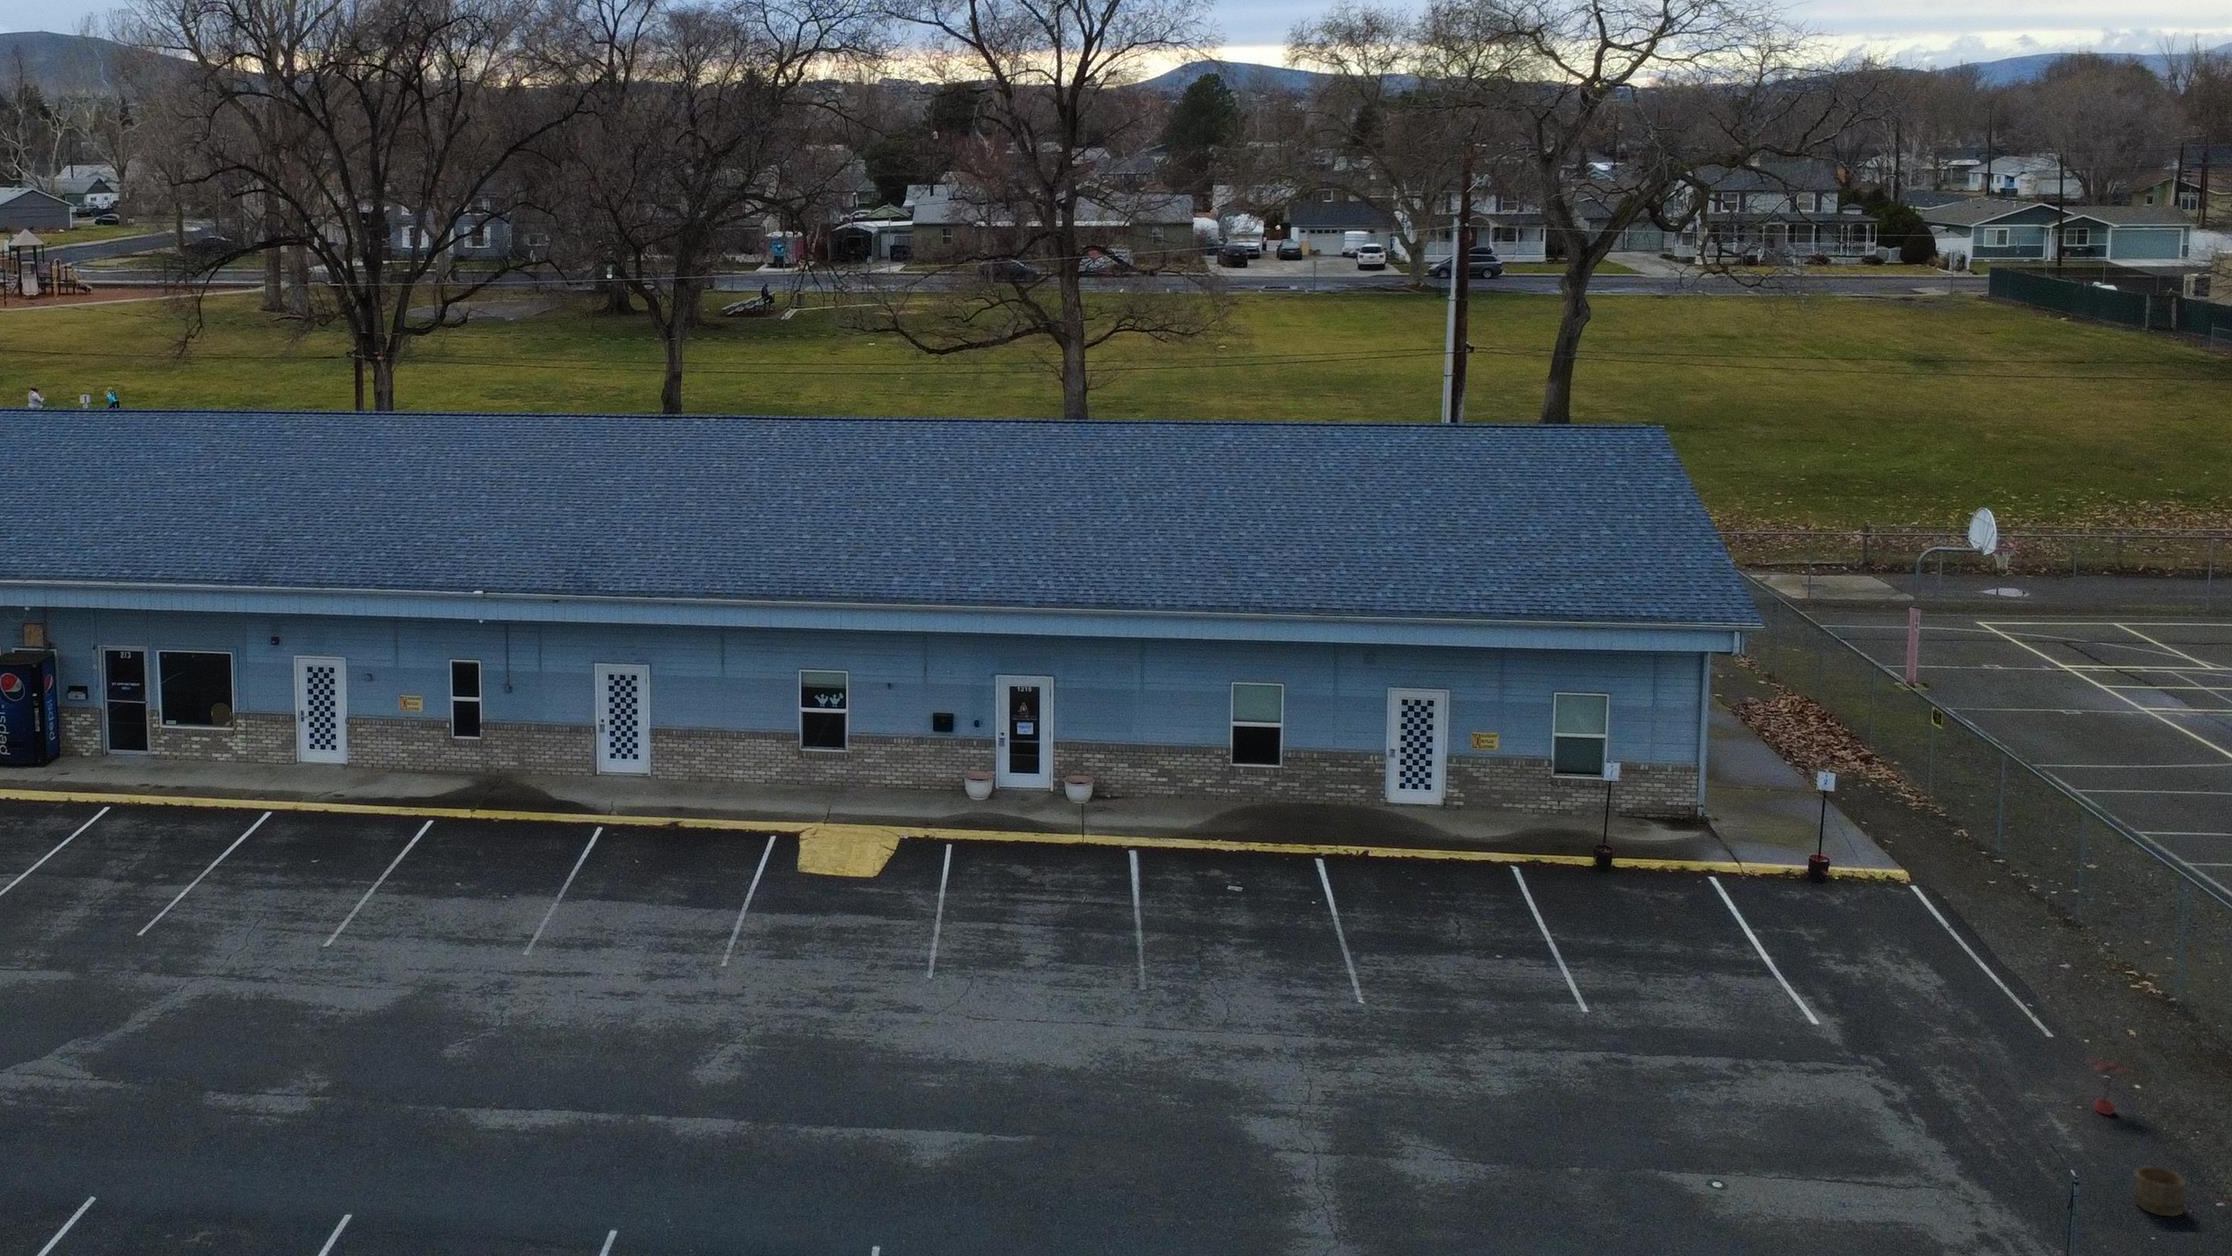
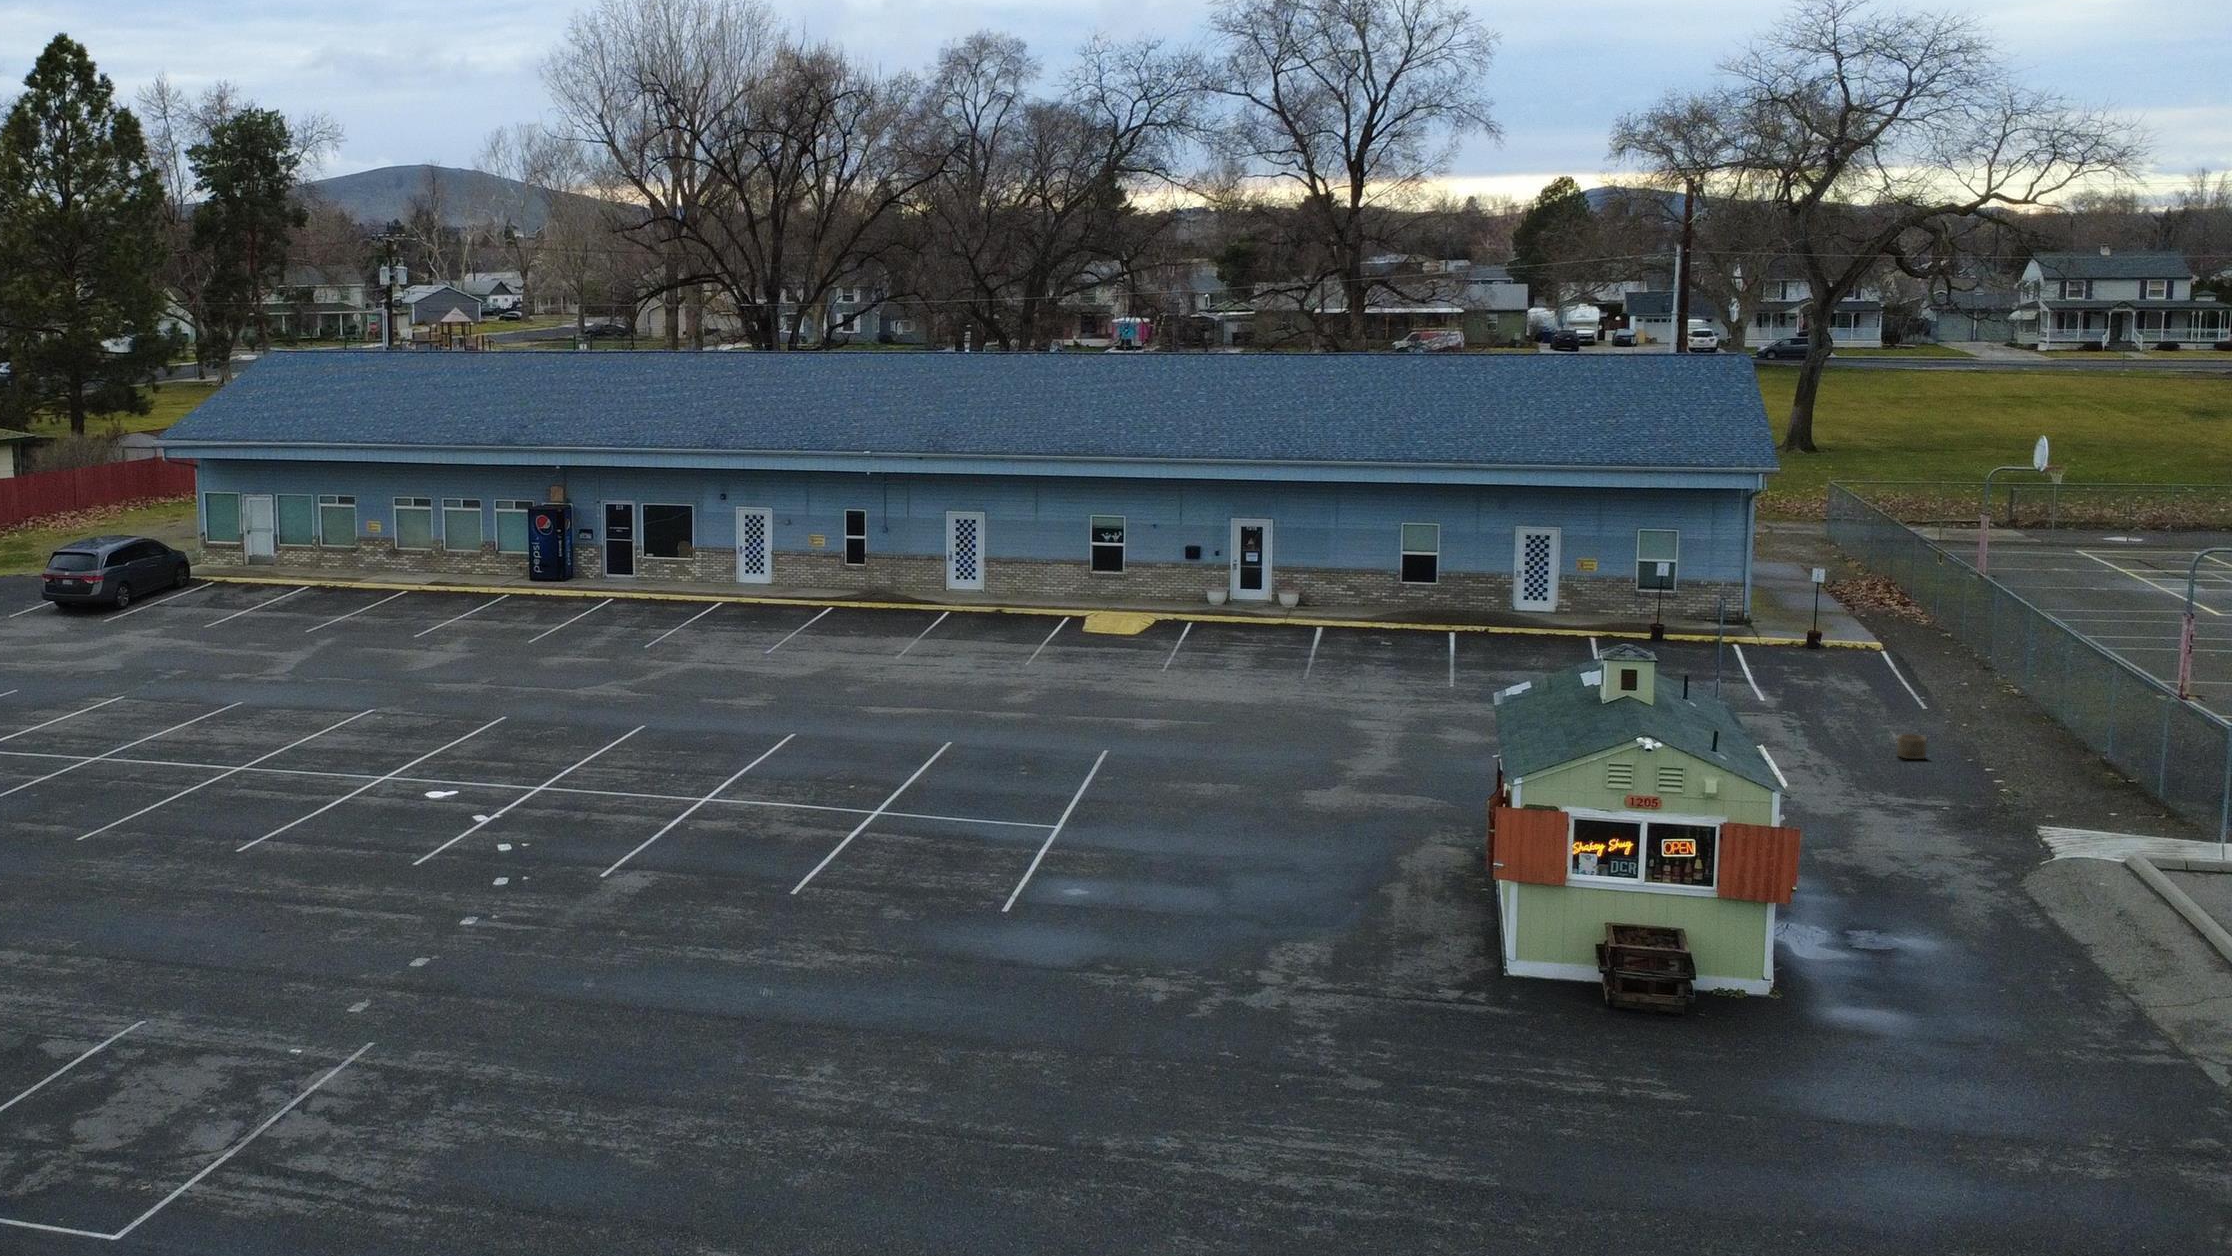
potted plant: present [2087,1059,2129,1115] -> none [1905,696,1932,729]

